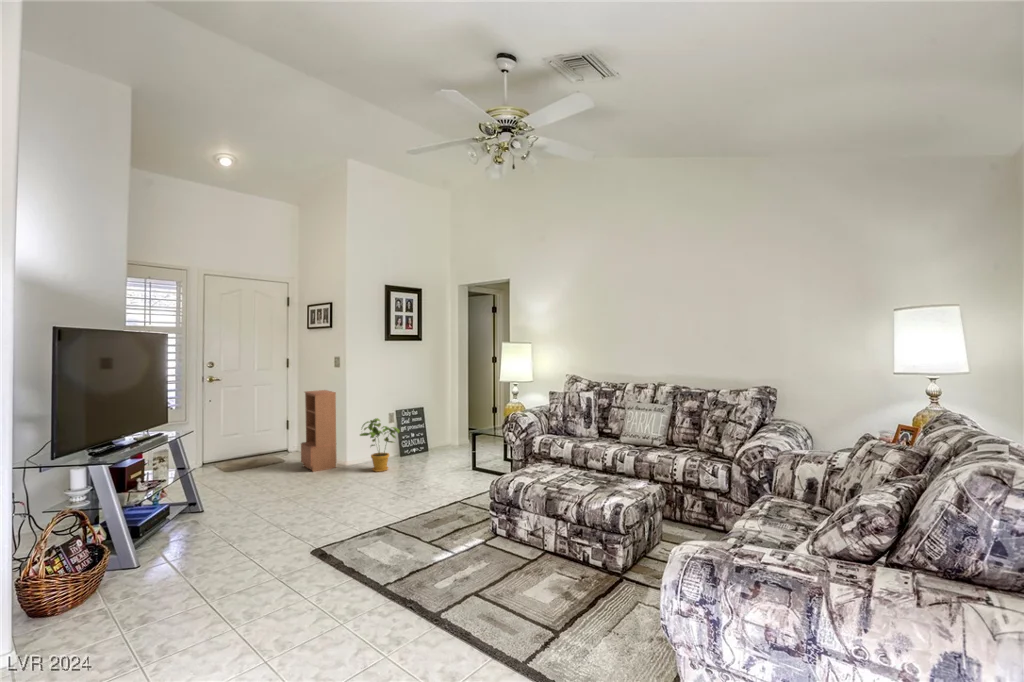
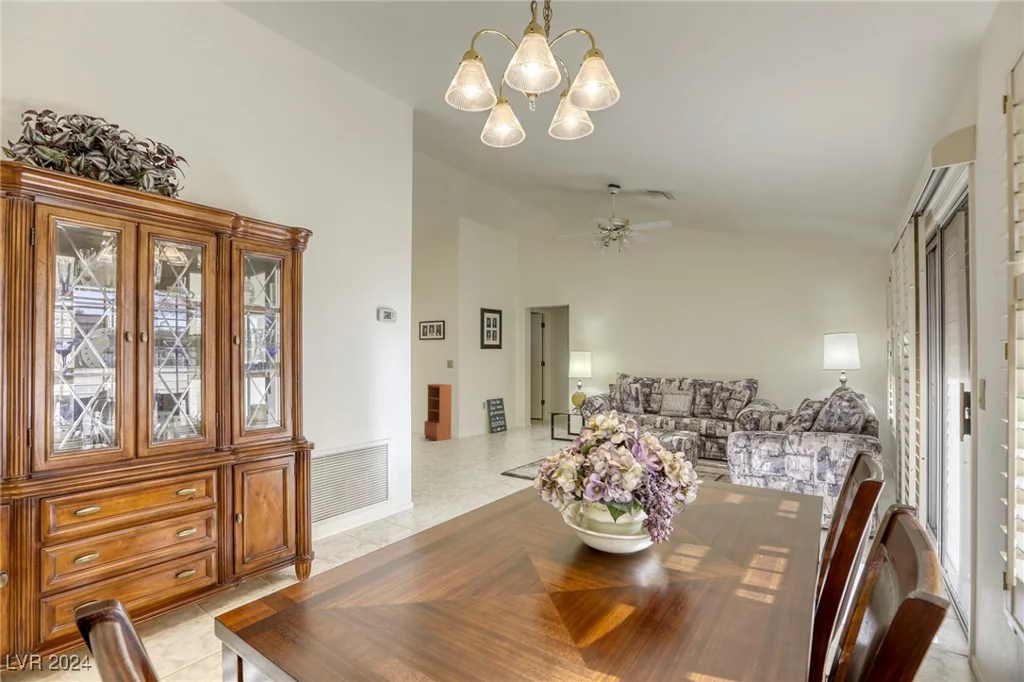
house plant: present [360,418,400,472] -> none [469,403,499,441]

